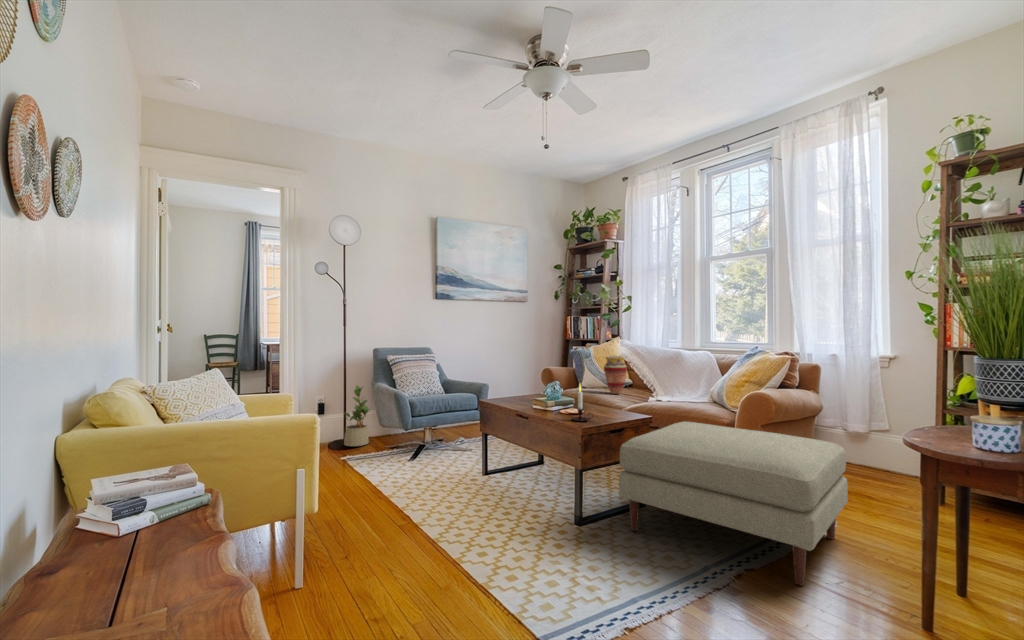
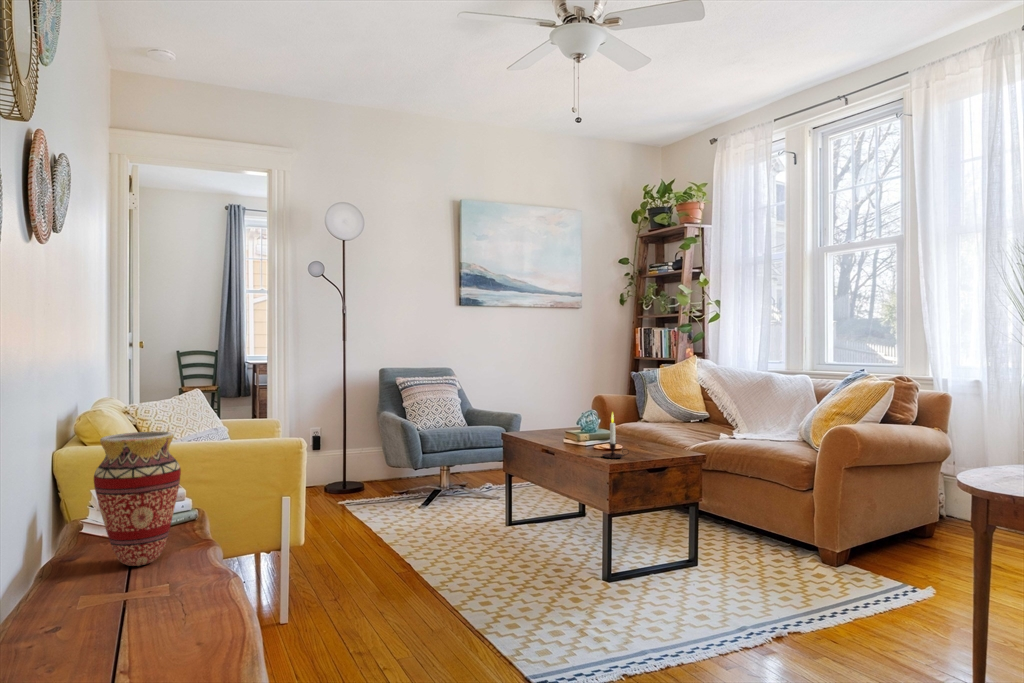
vase: present [604,356,627,394] -> present [94,431,181,566]
potted plant: present [344,386,369,446] -> none [341,415,376,491]
ottoman: present [619,422,848,586] -> none [653,463,938,649]

